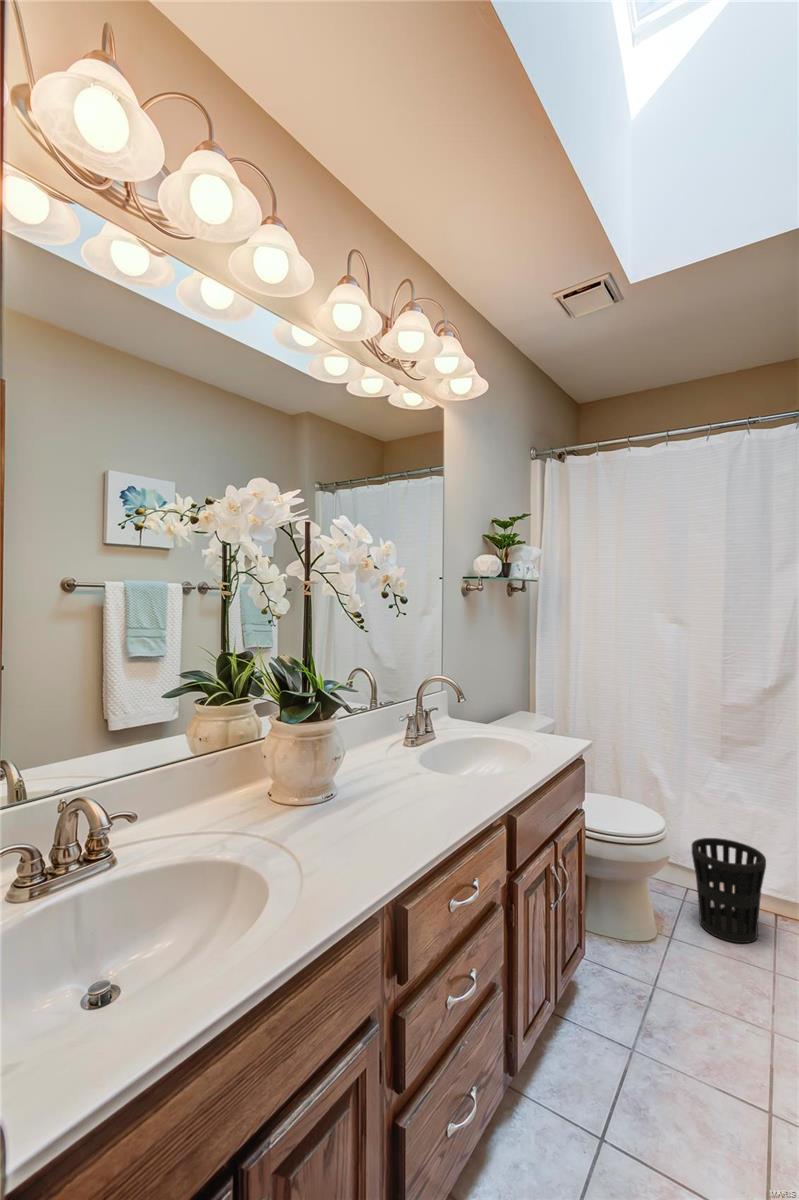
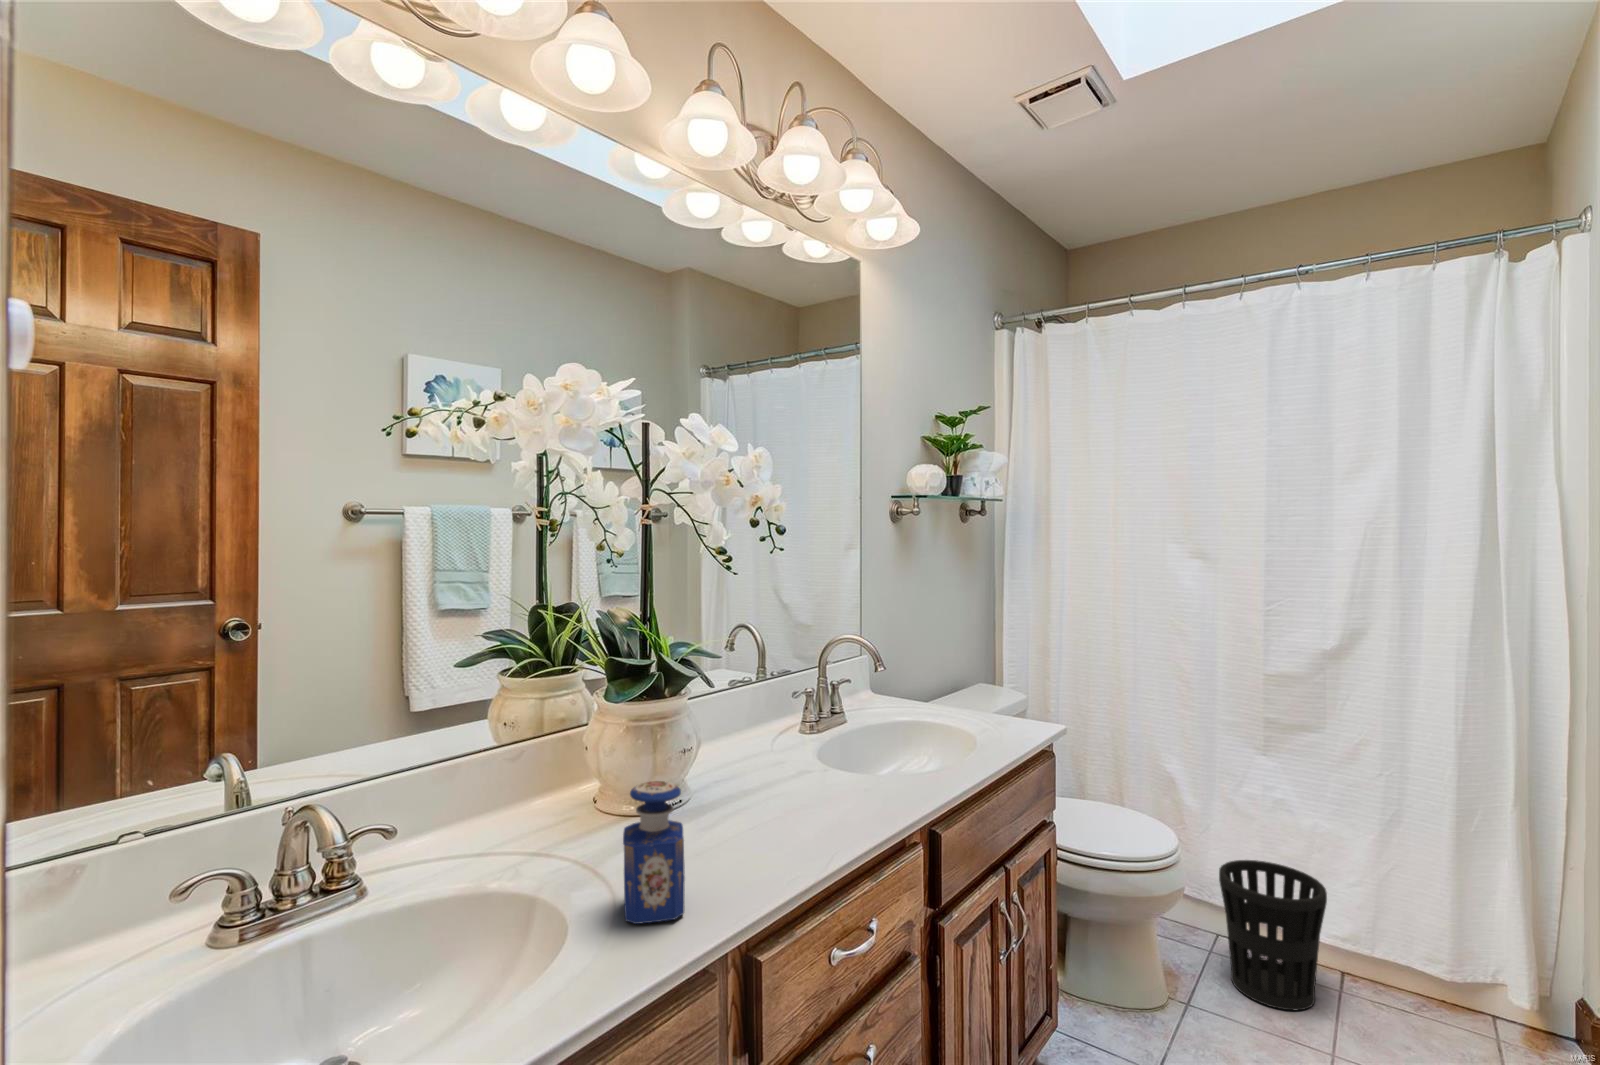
perfume bottle: none [309,778,354,880] -> present [623,781,685,924]

